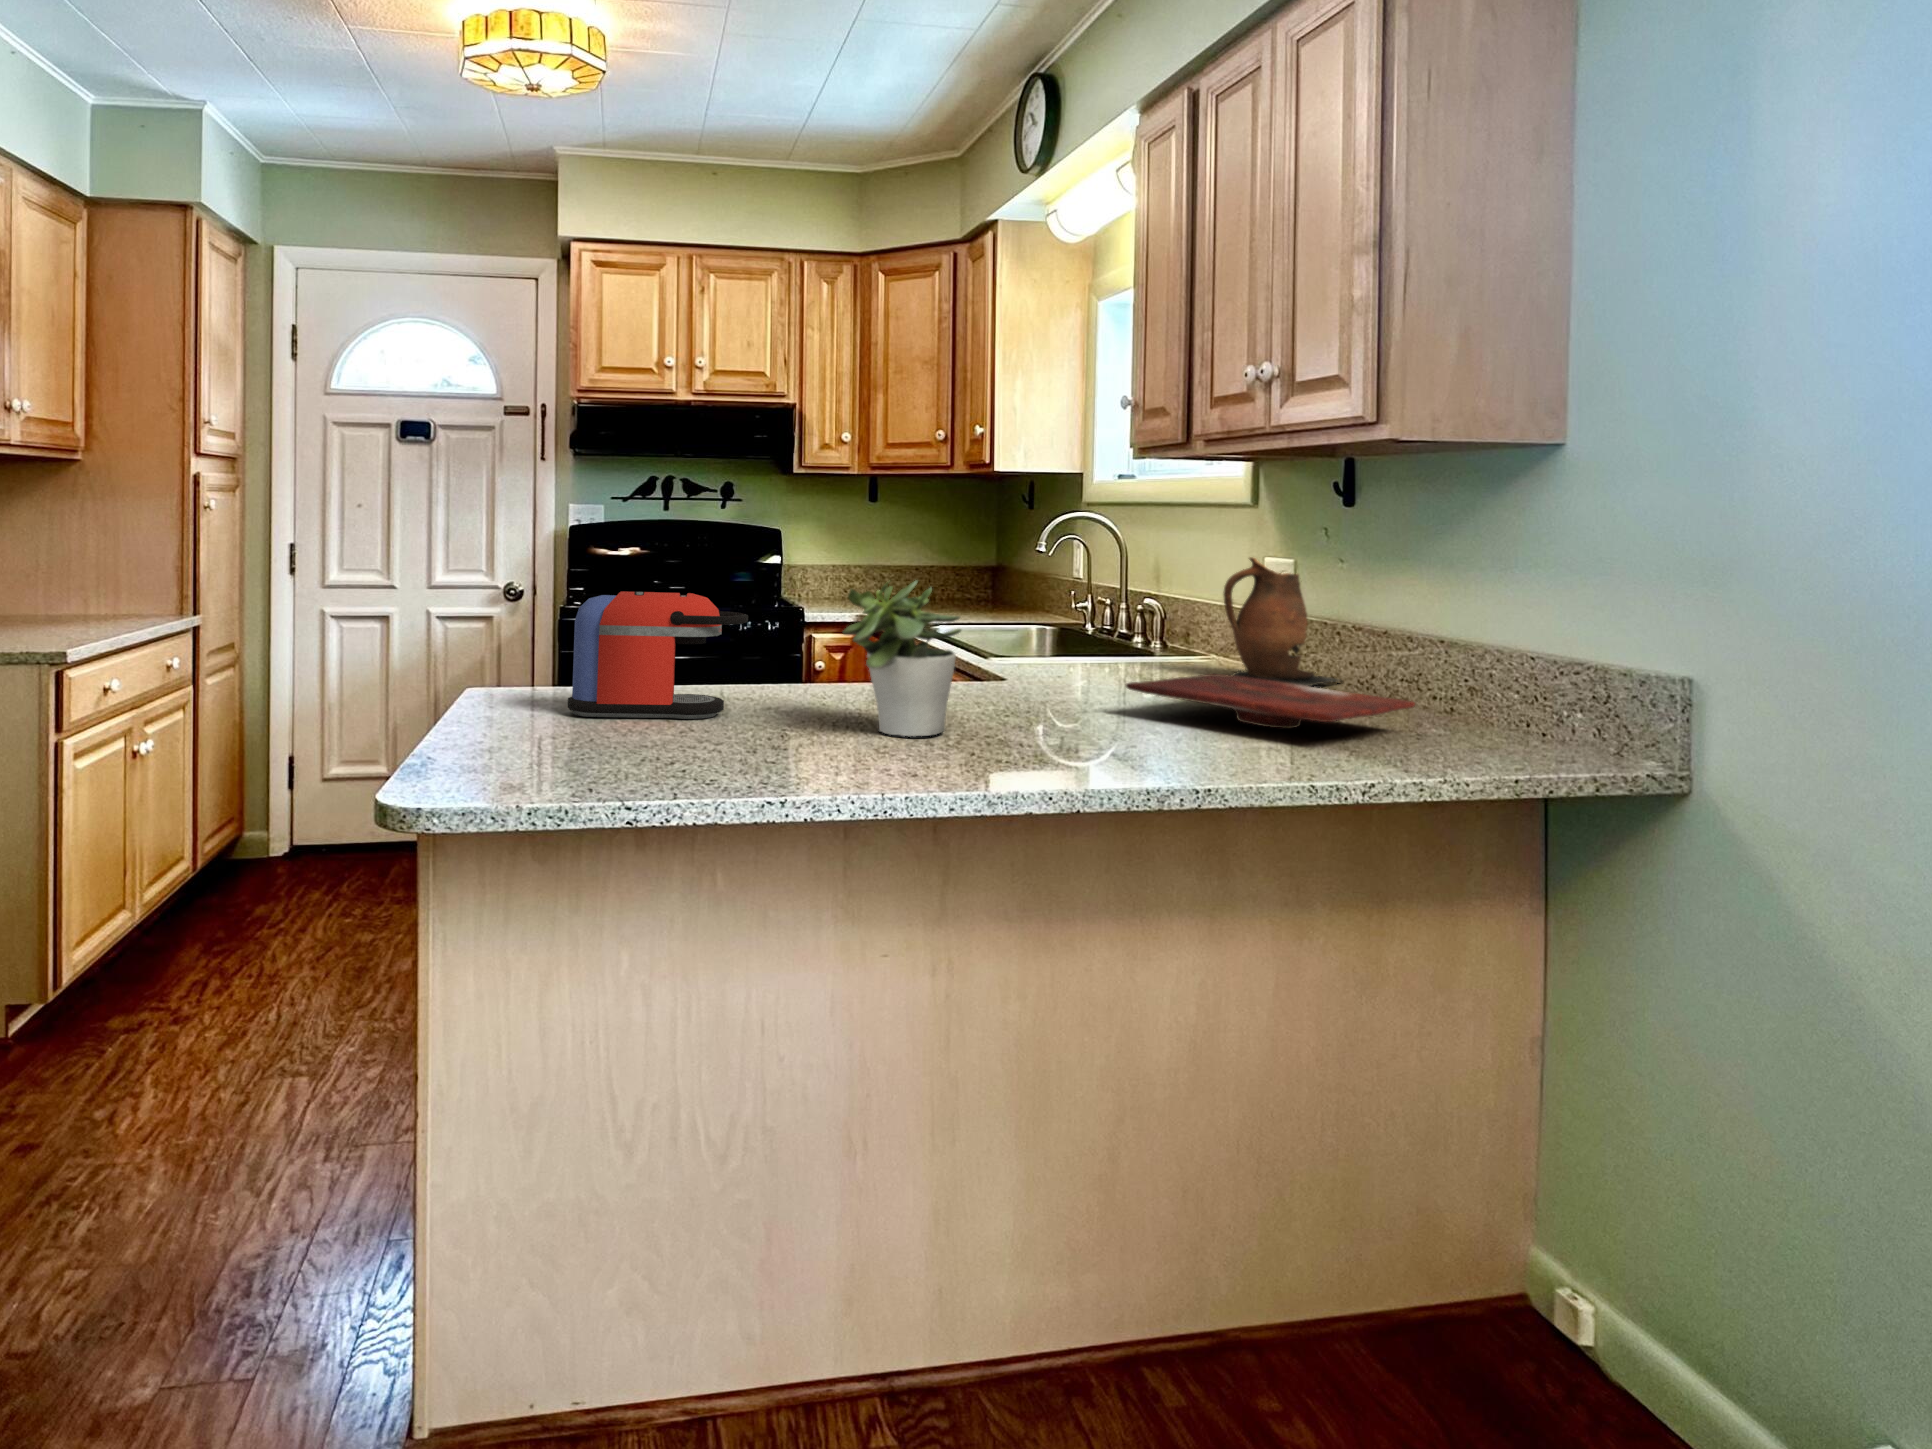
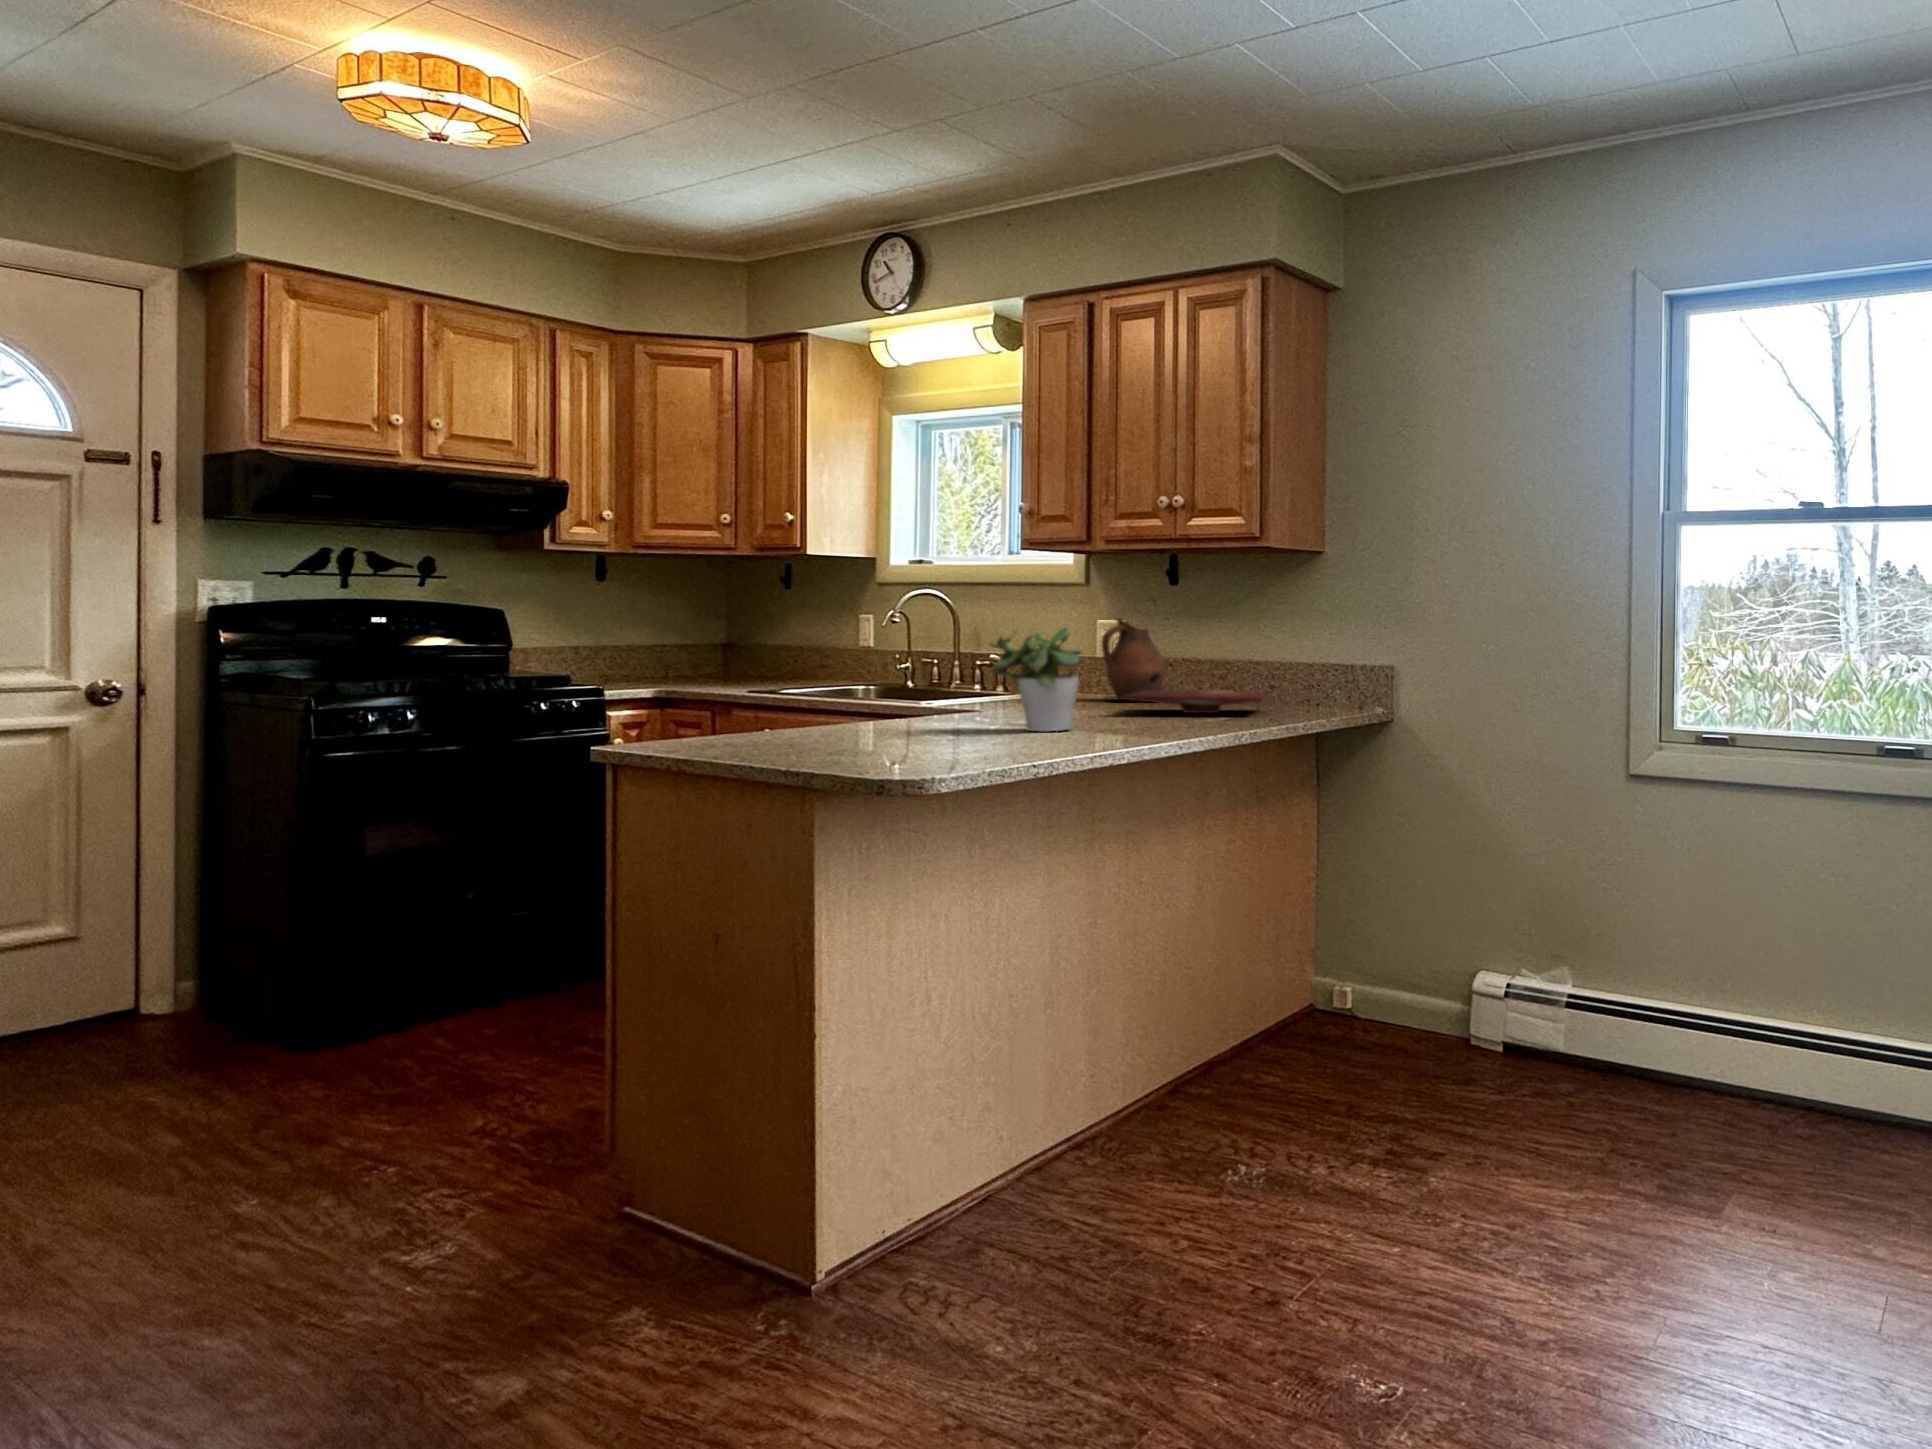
coffee maker: present [568,591,748,719] -> none [784,645,919,744]

